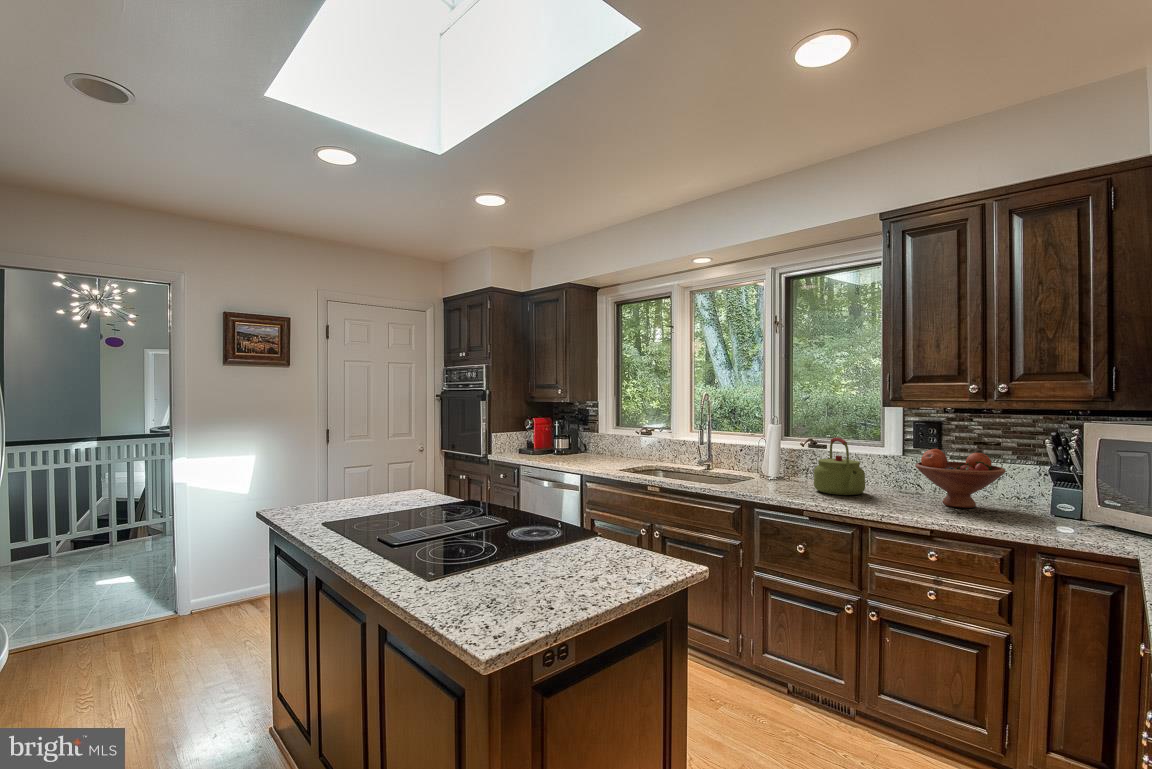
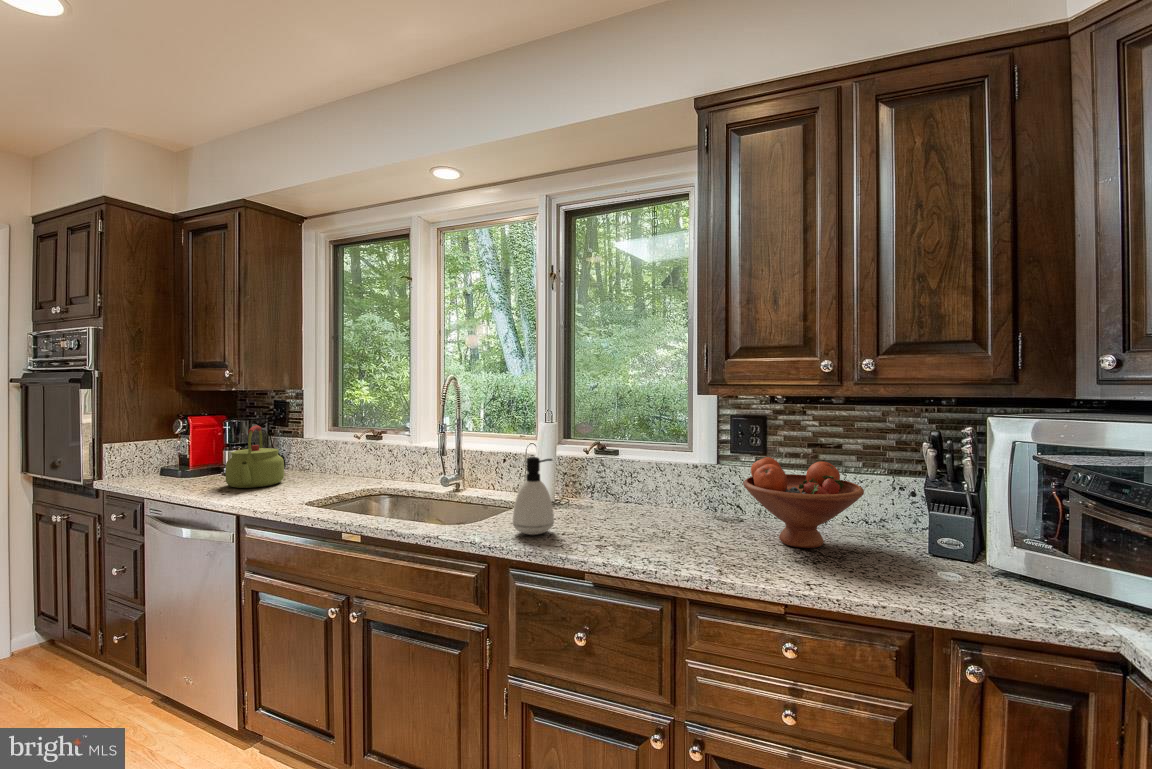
kettle: present [814,438,865,495] -> present [226,425,284,488]
soap dispenser: none [755,444,782,491] -> present [513,457,554,535]

